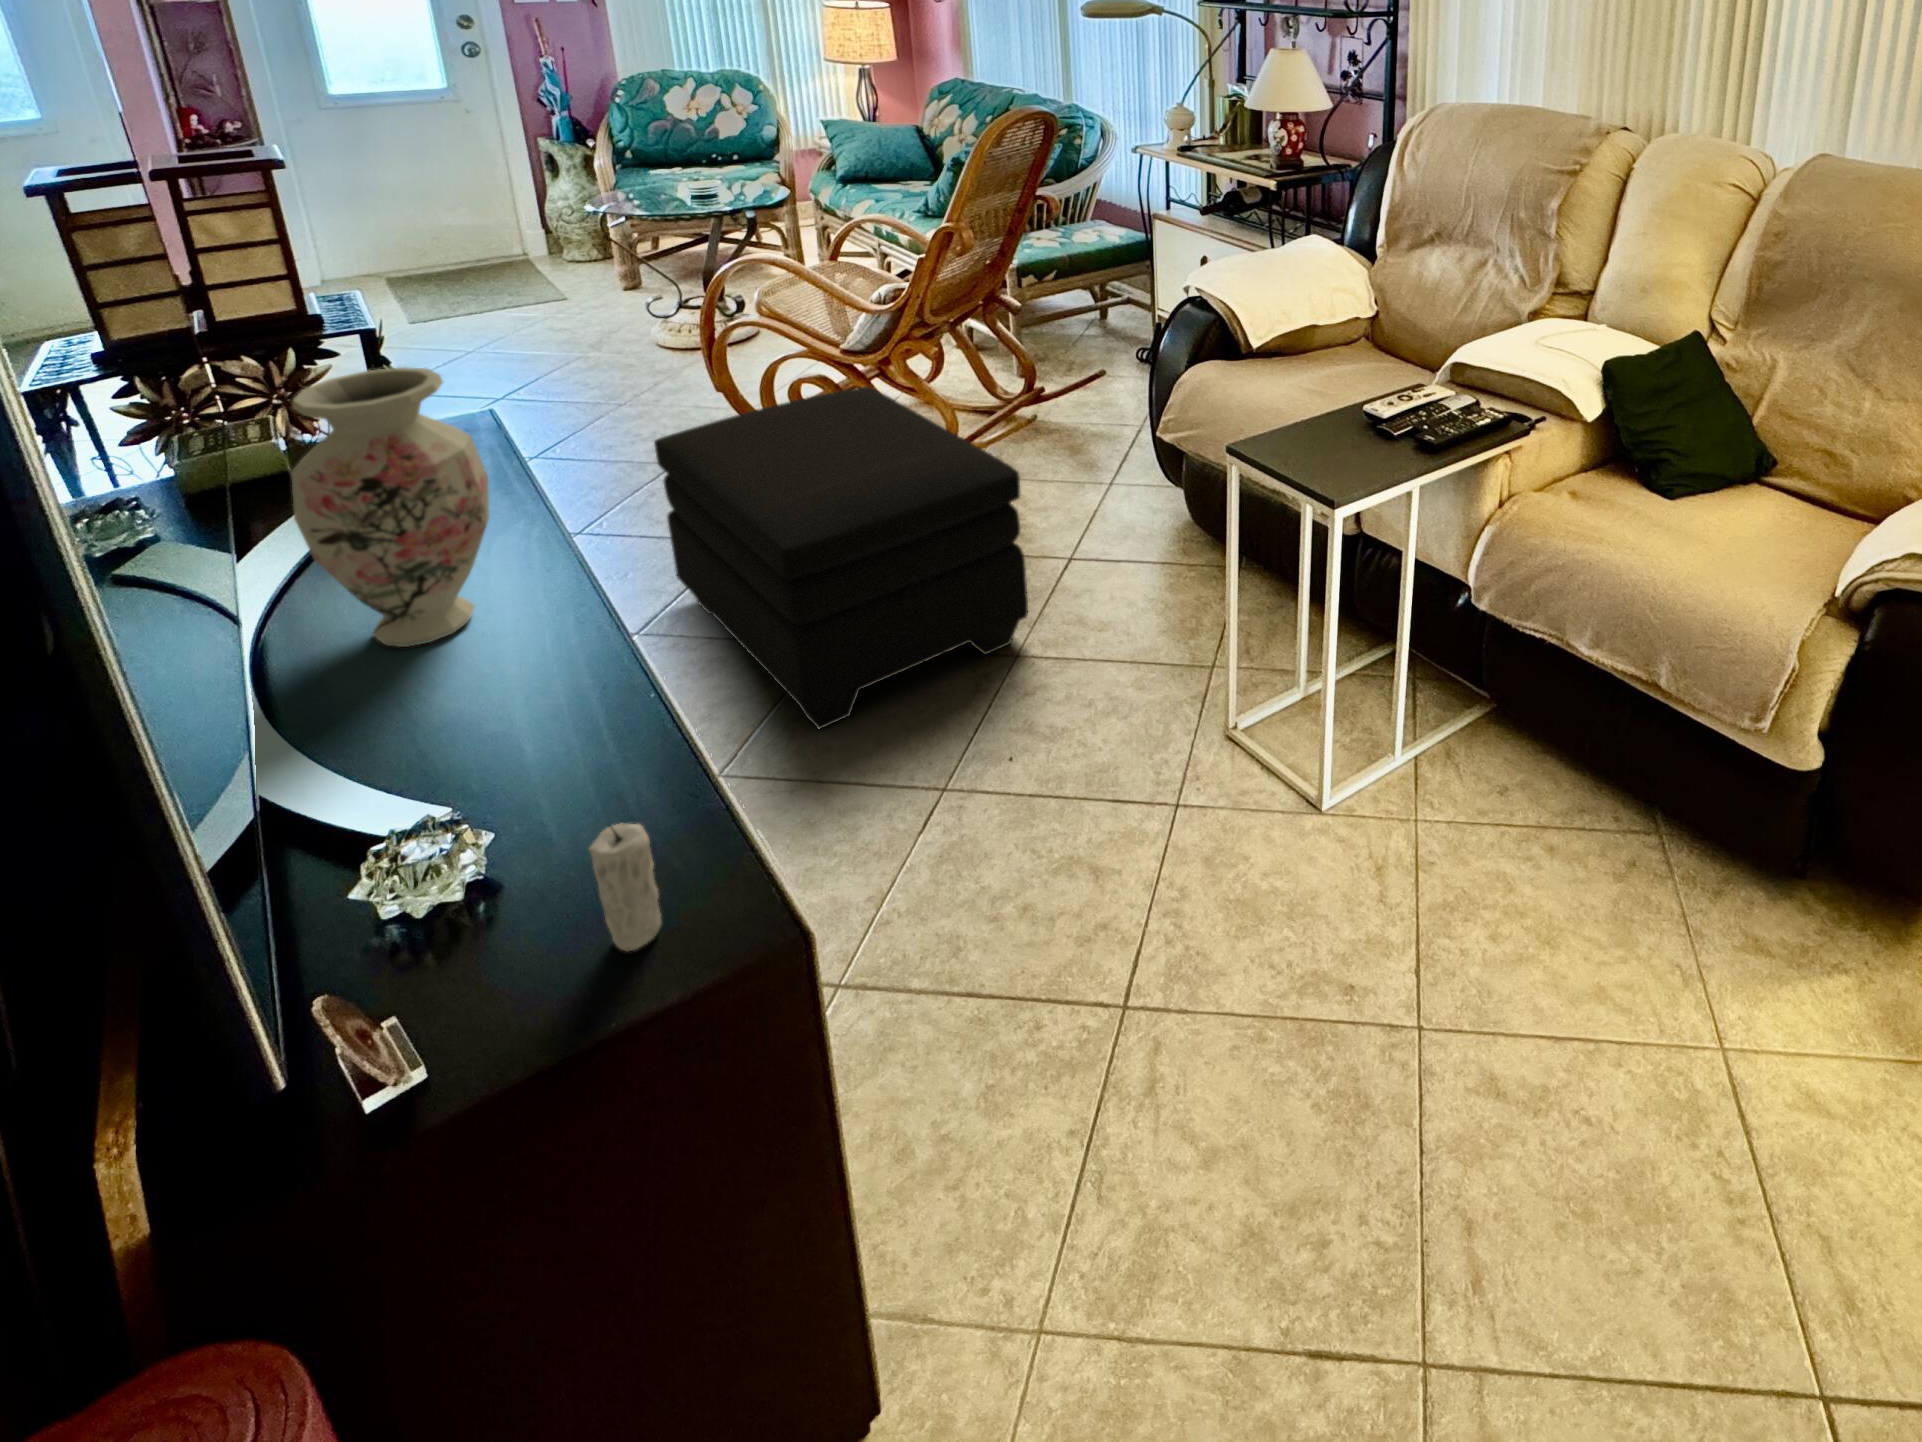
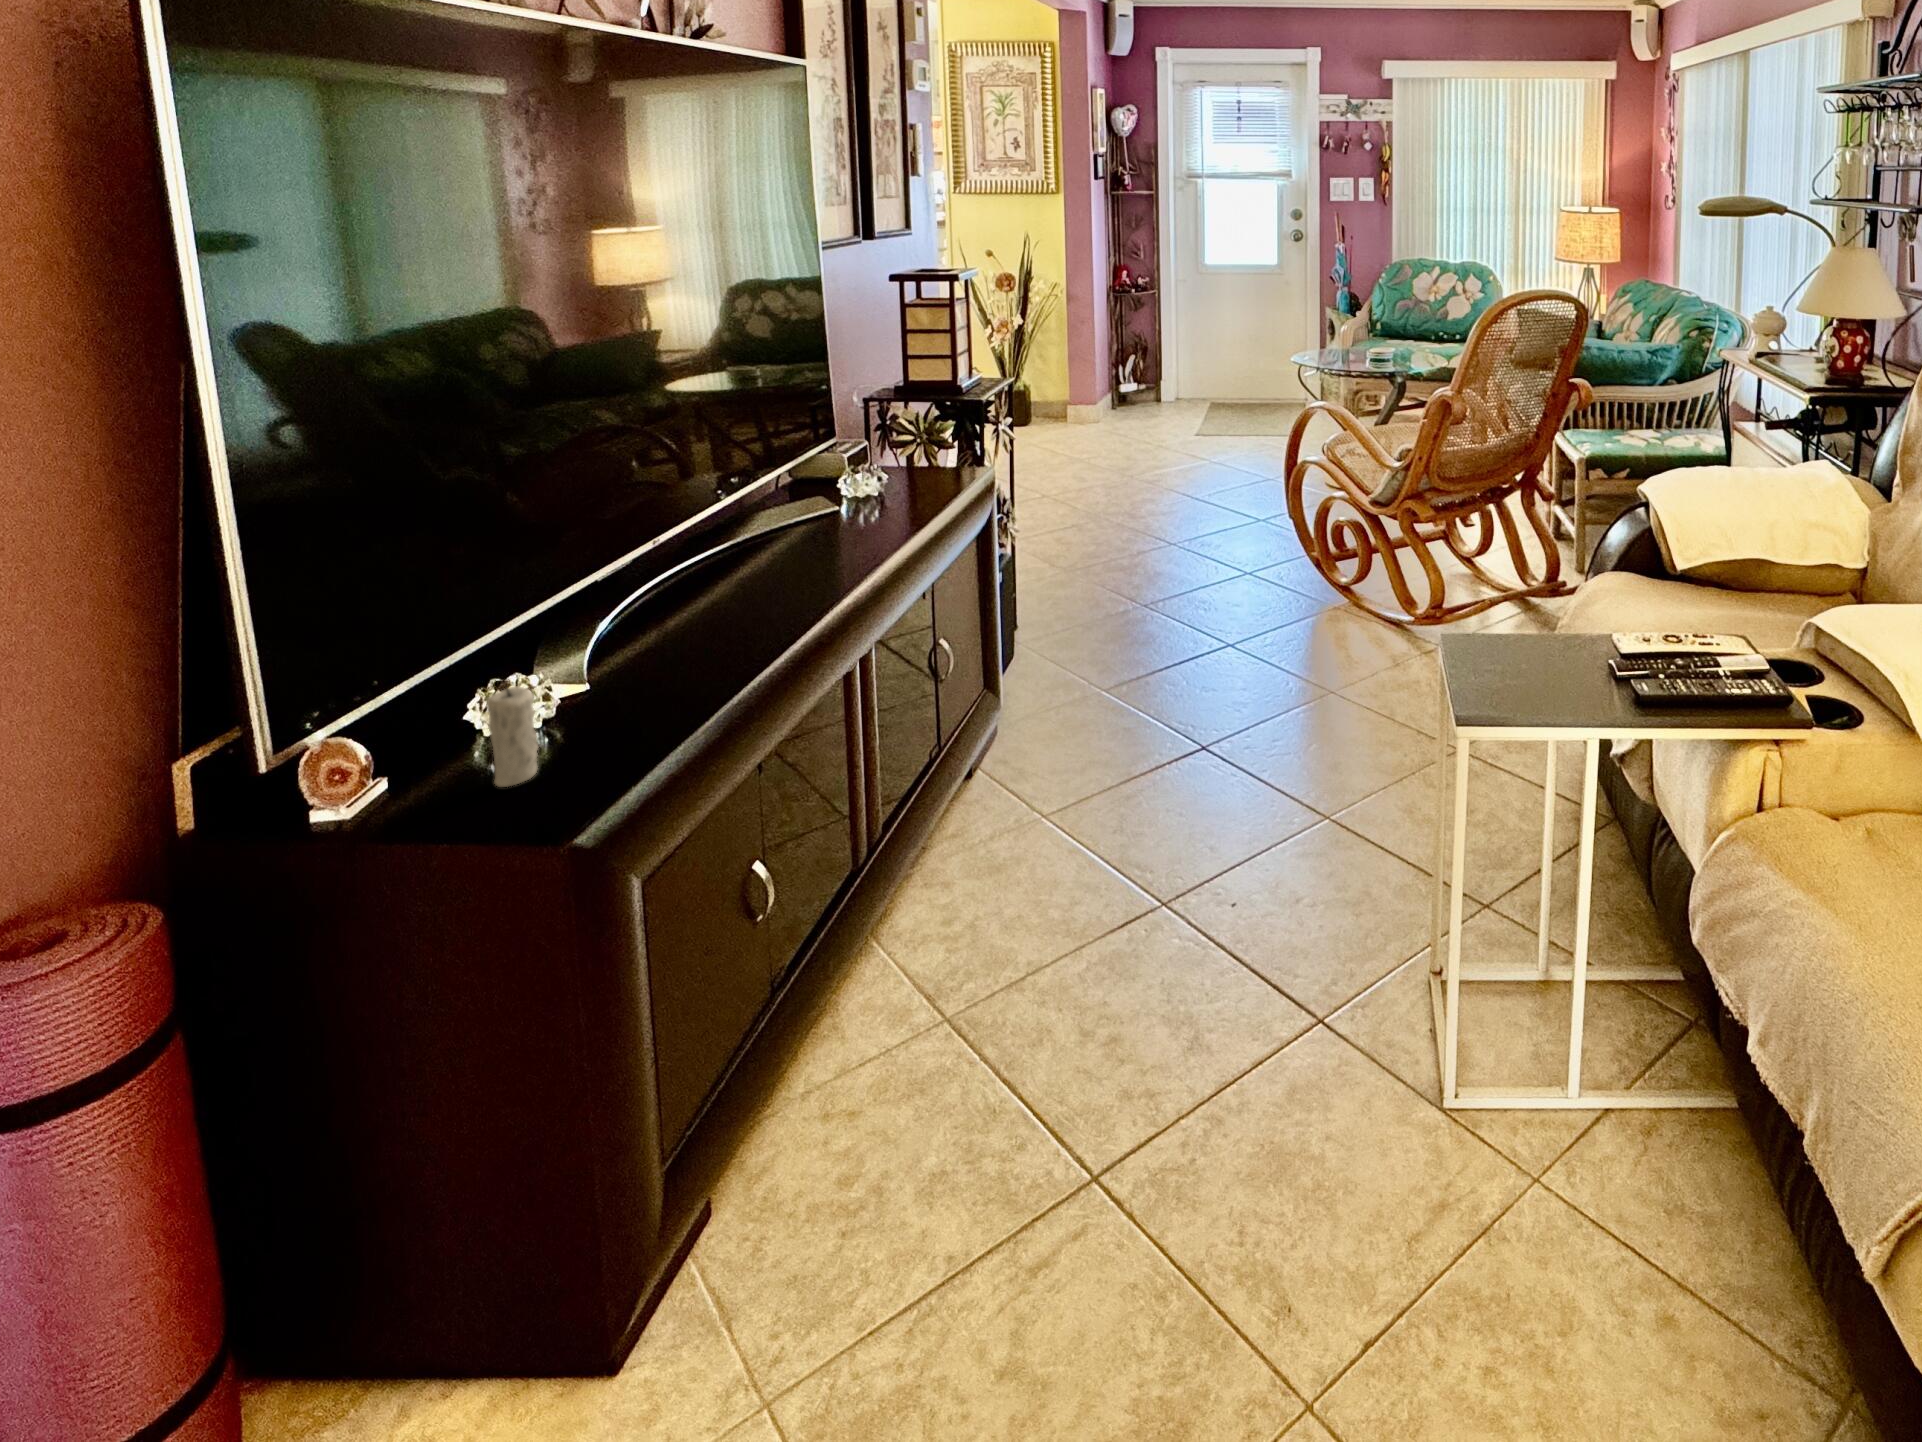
vase: present [291,367,489,647] -> none [681,381,803,578]
ottoman: present [654,386,1028,729] -> none [1118,520,1355,806]

